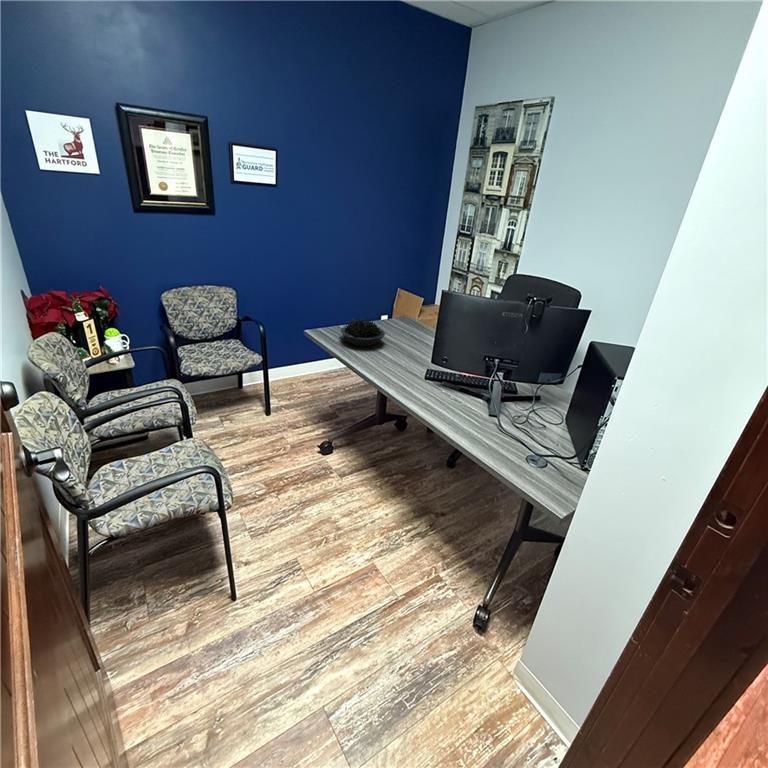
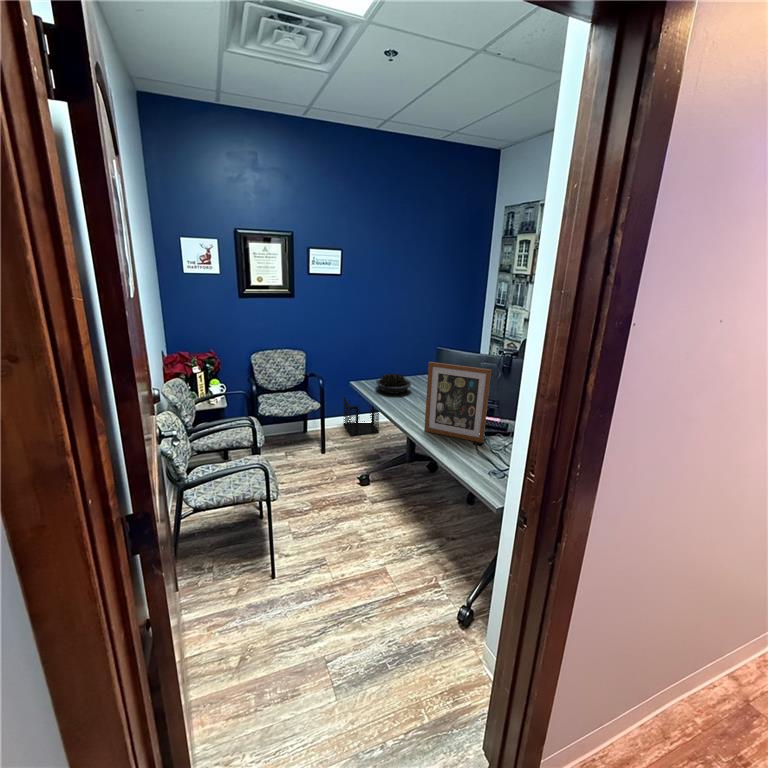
picture frame: none [422,311,519,414] -> present [424,362,491,443]
wastebasket: none [285,341,332,392] -> present [343,396,379,436]

